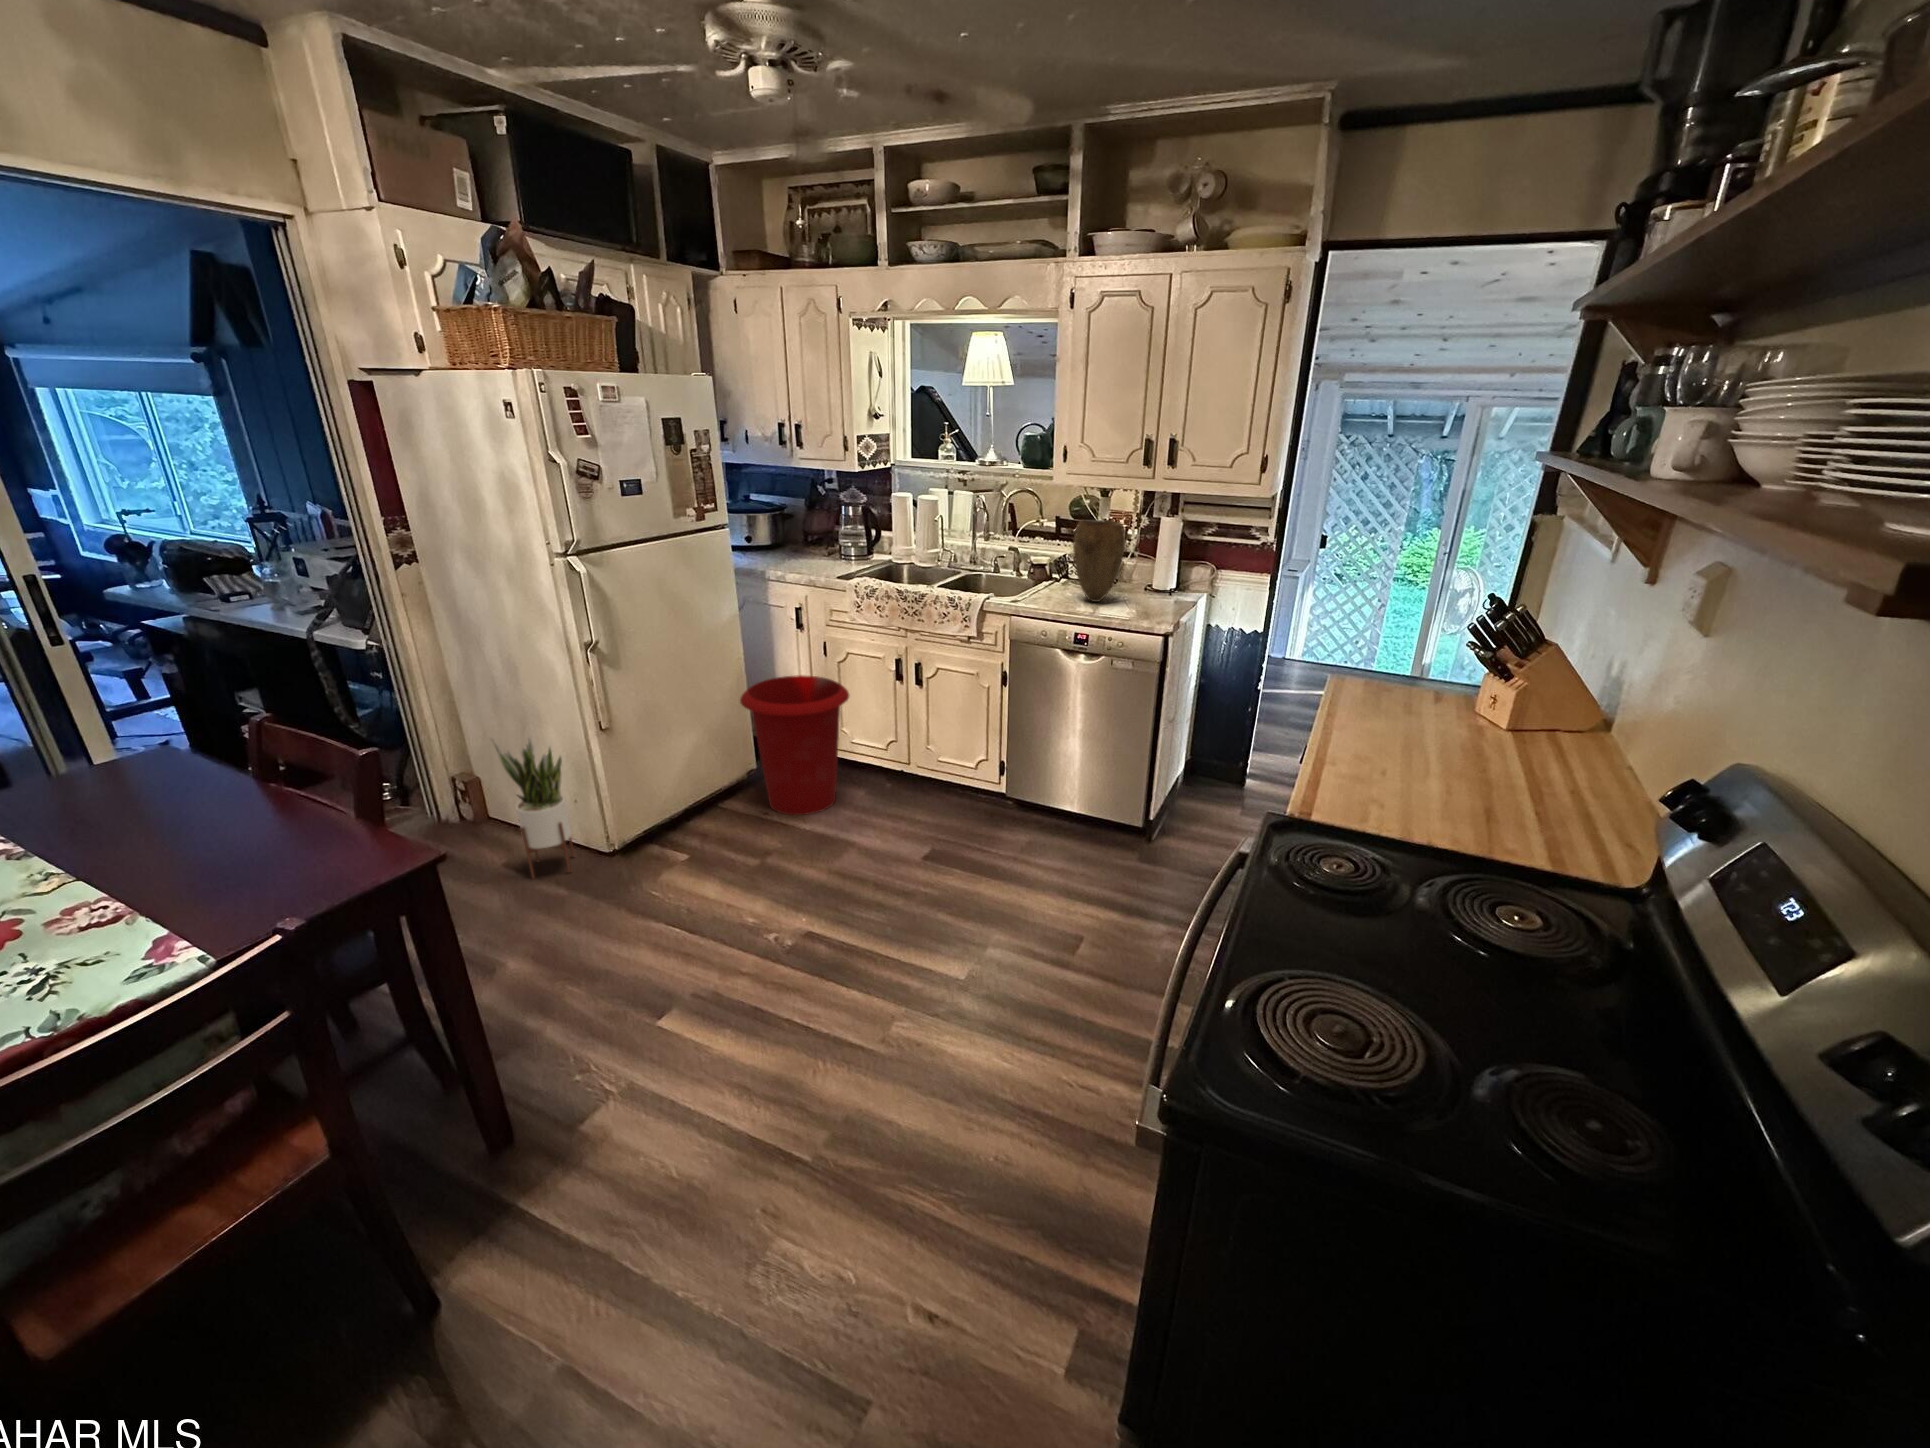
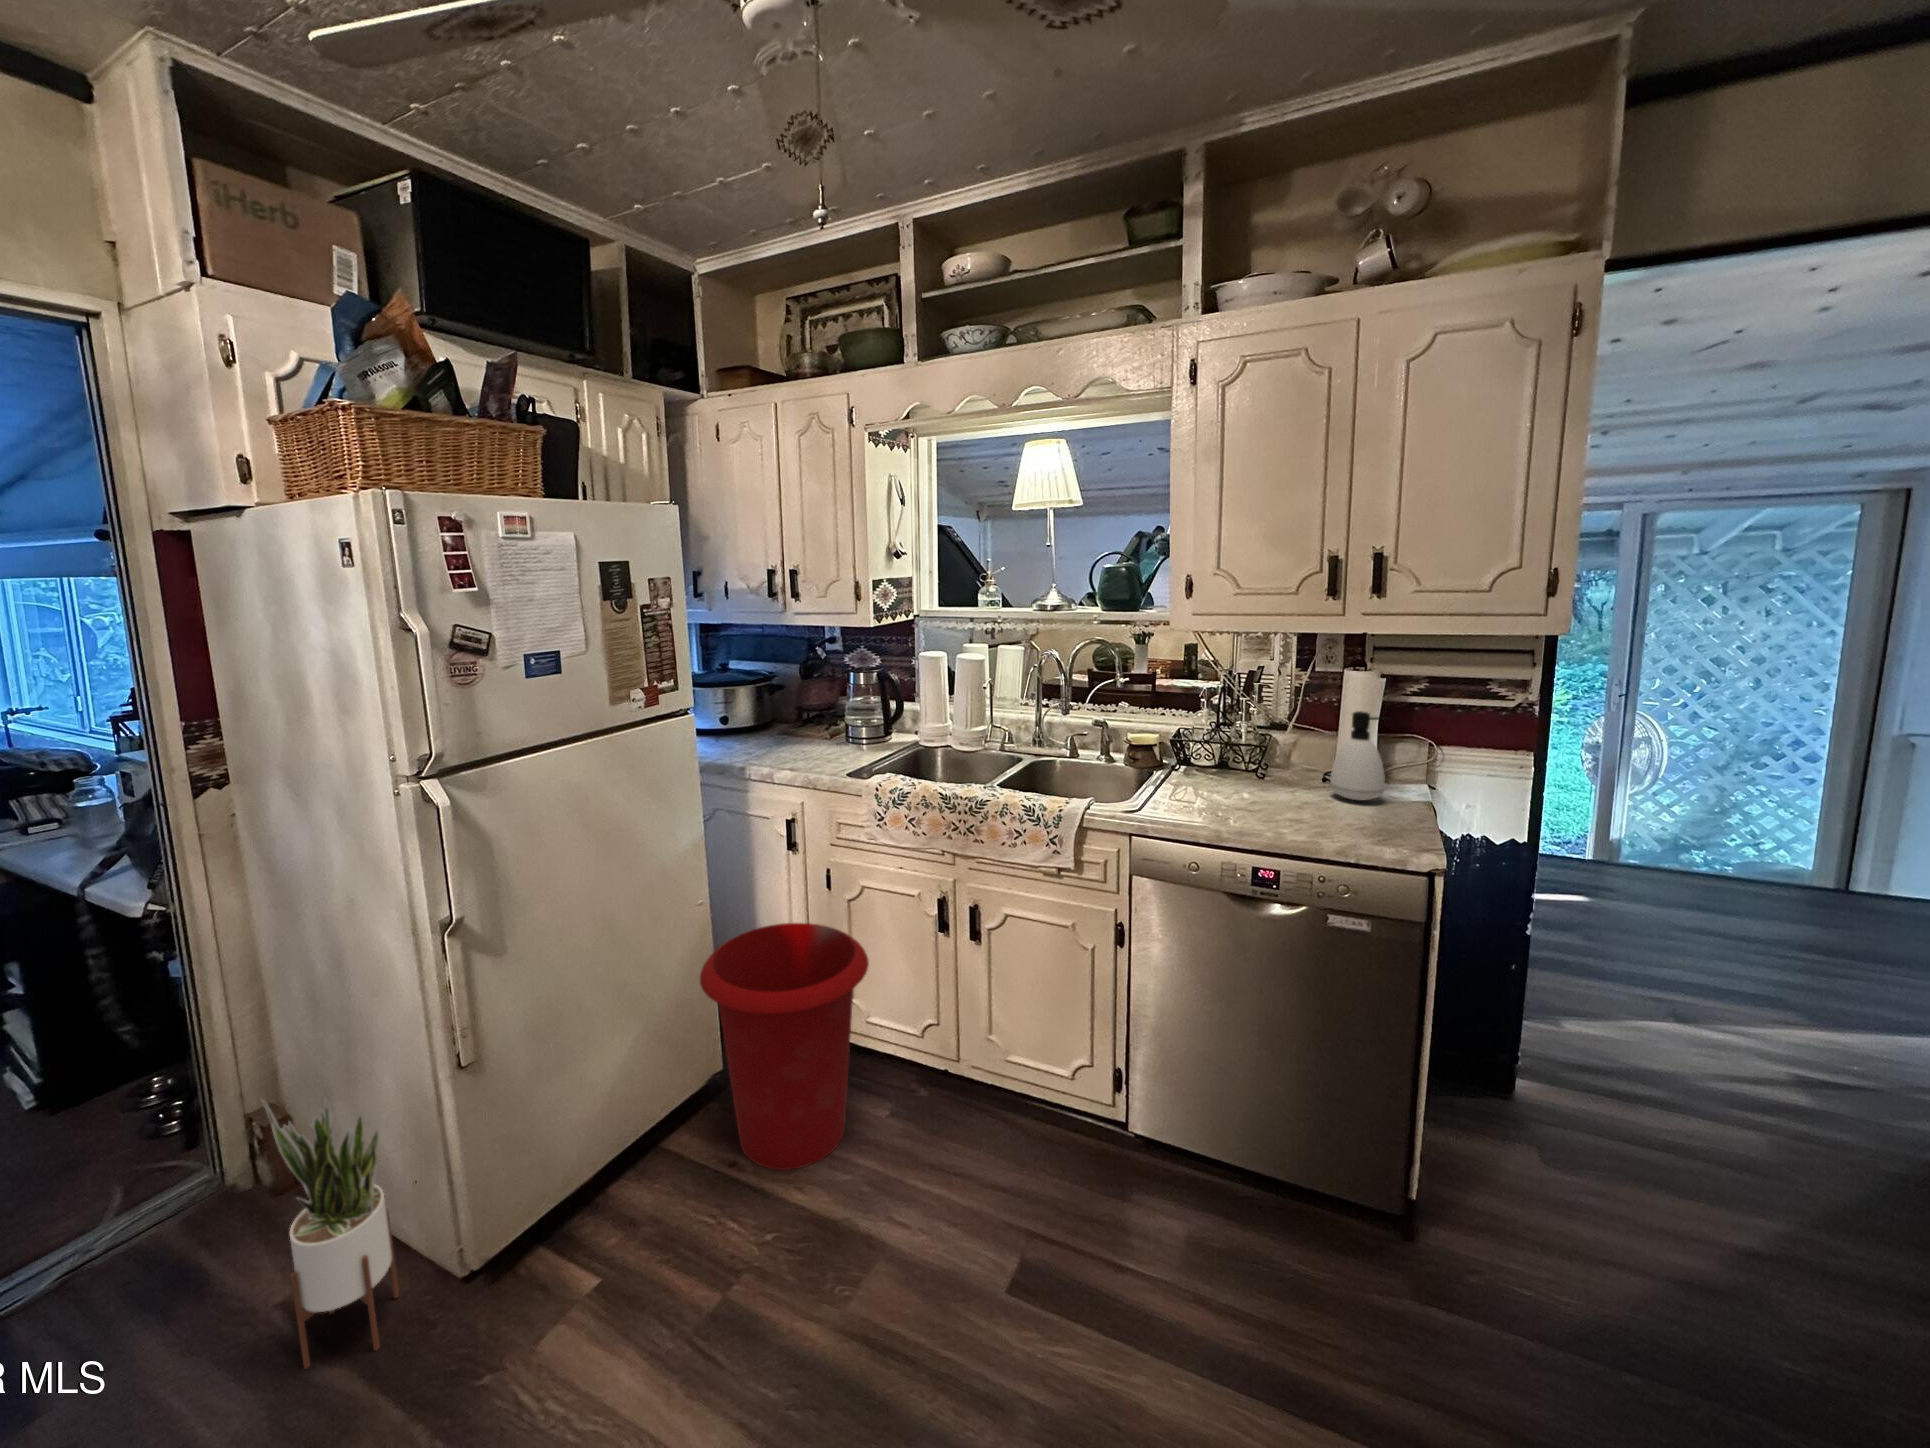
vase: present [1073,520,1125,602] -> none [1222,680,1313,809]
soap dispenser: none [1142,543,1177,600] -> present [1330,711,1391,800]

